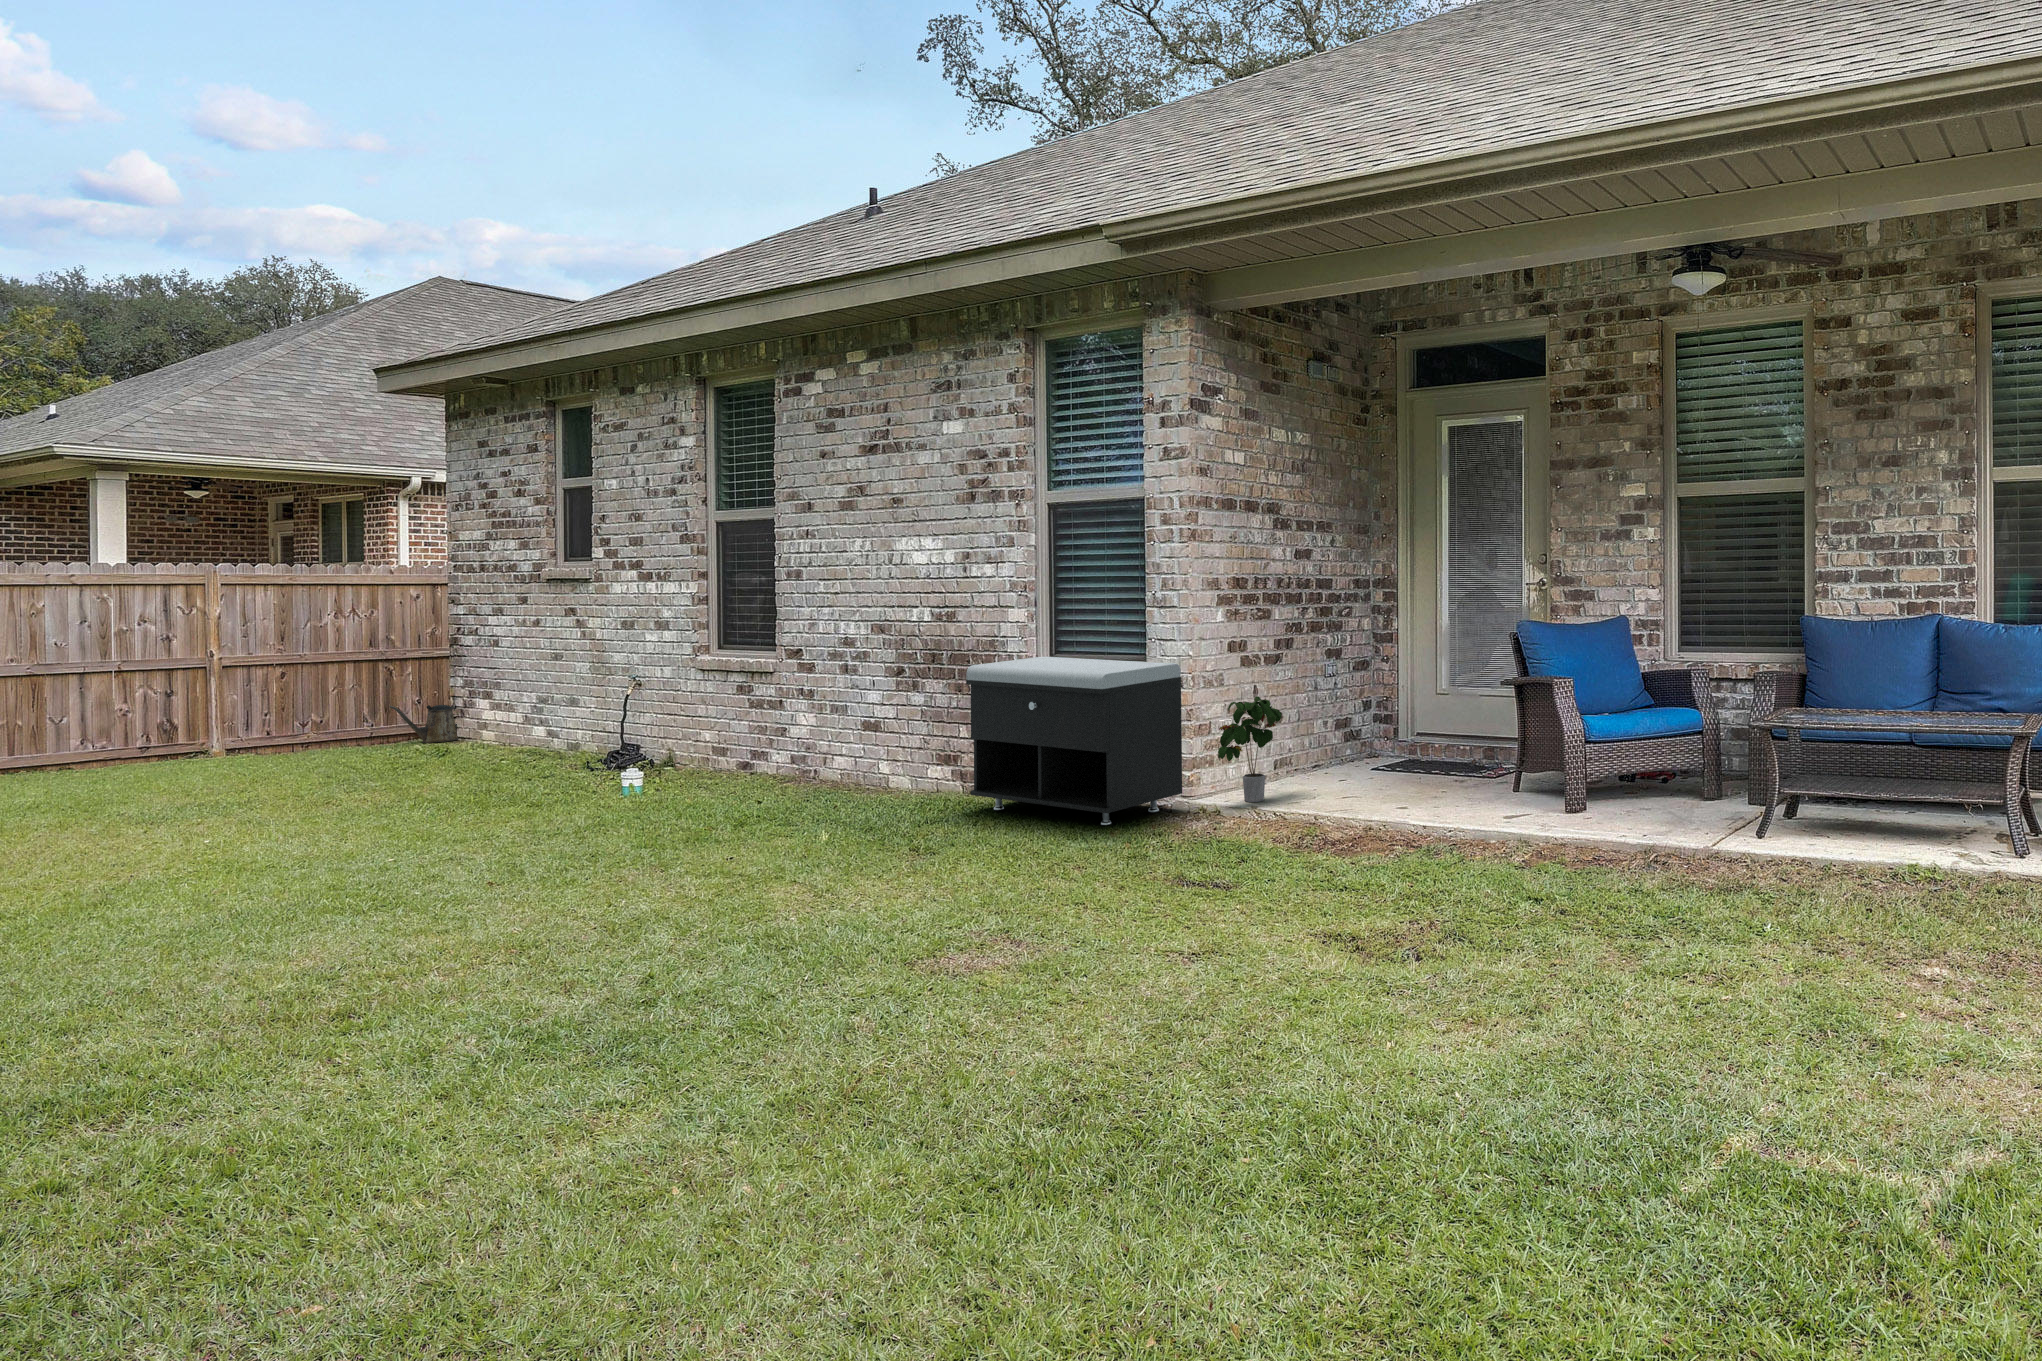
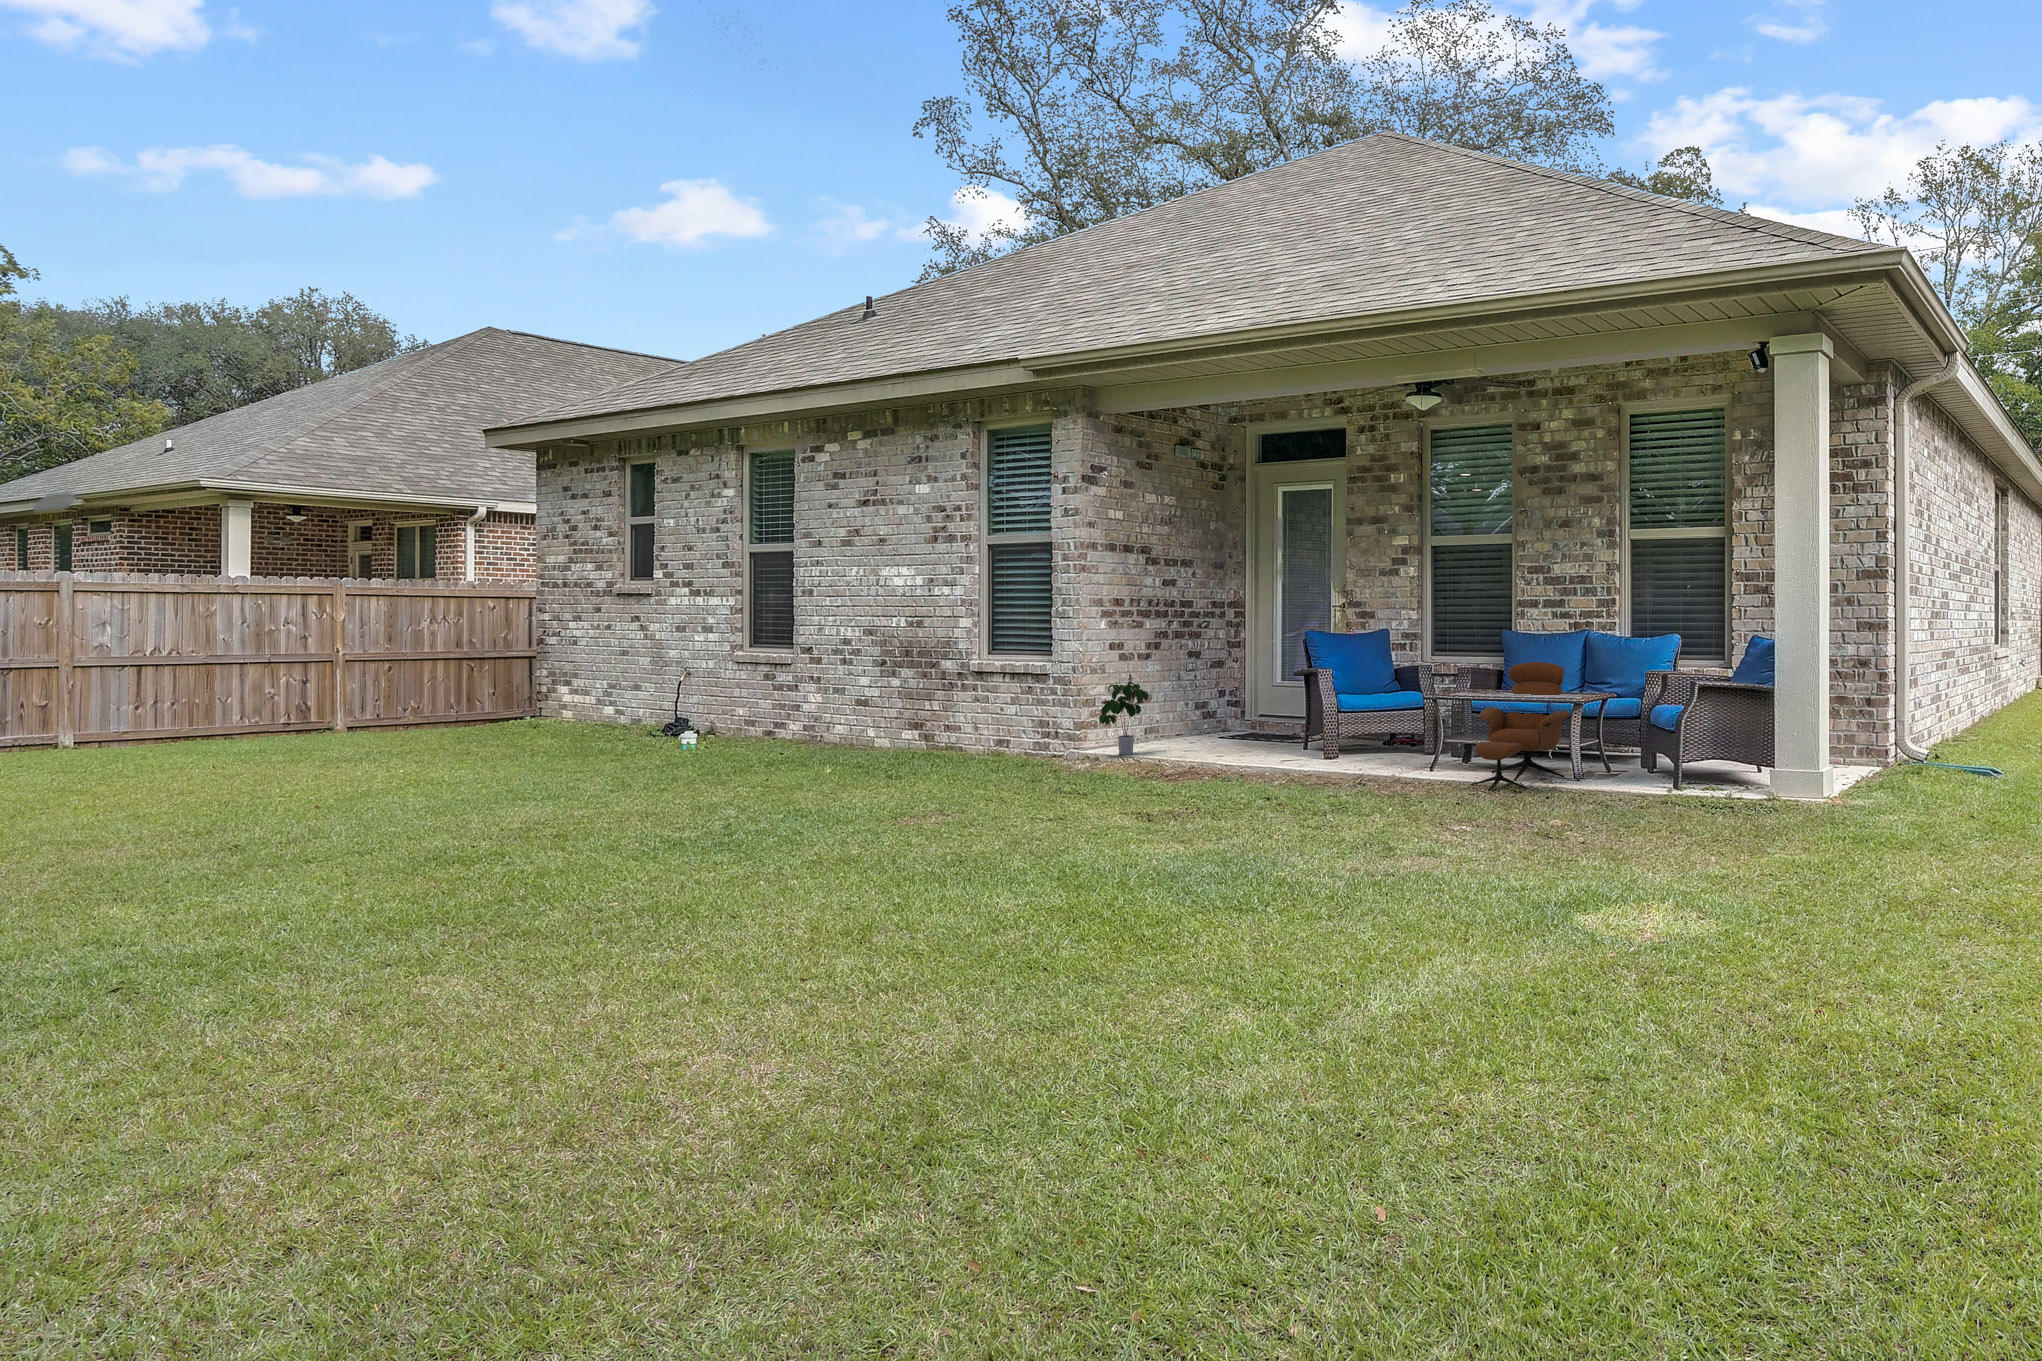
storage bench: present [966,657,1182,825] -> none [927,652,1074,765]
lounge chair: none [1822,667,1972,882] -> present [1471,662,1570,791]
watering can: present [390,705,459,743] -> none [490,692,548,722]

